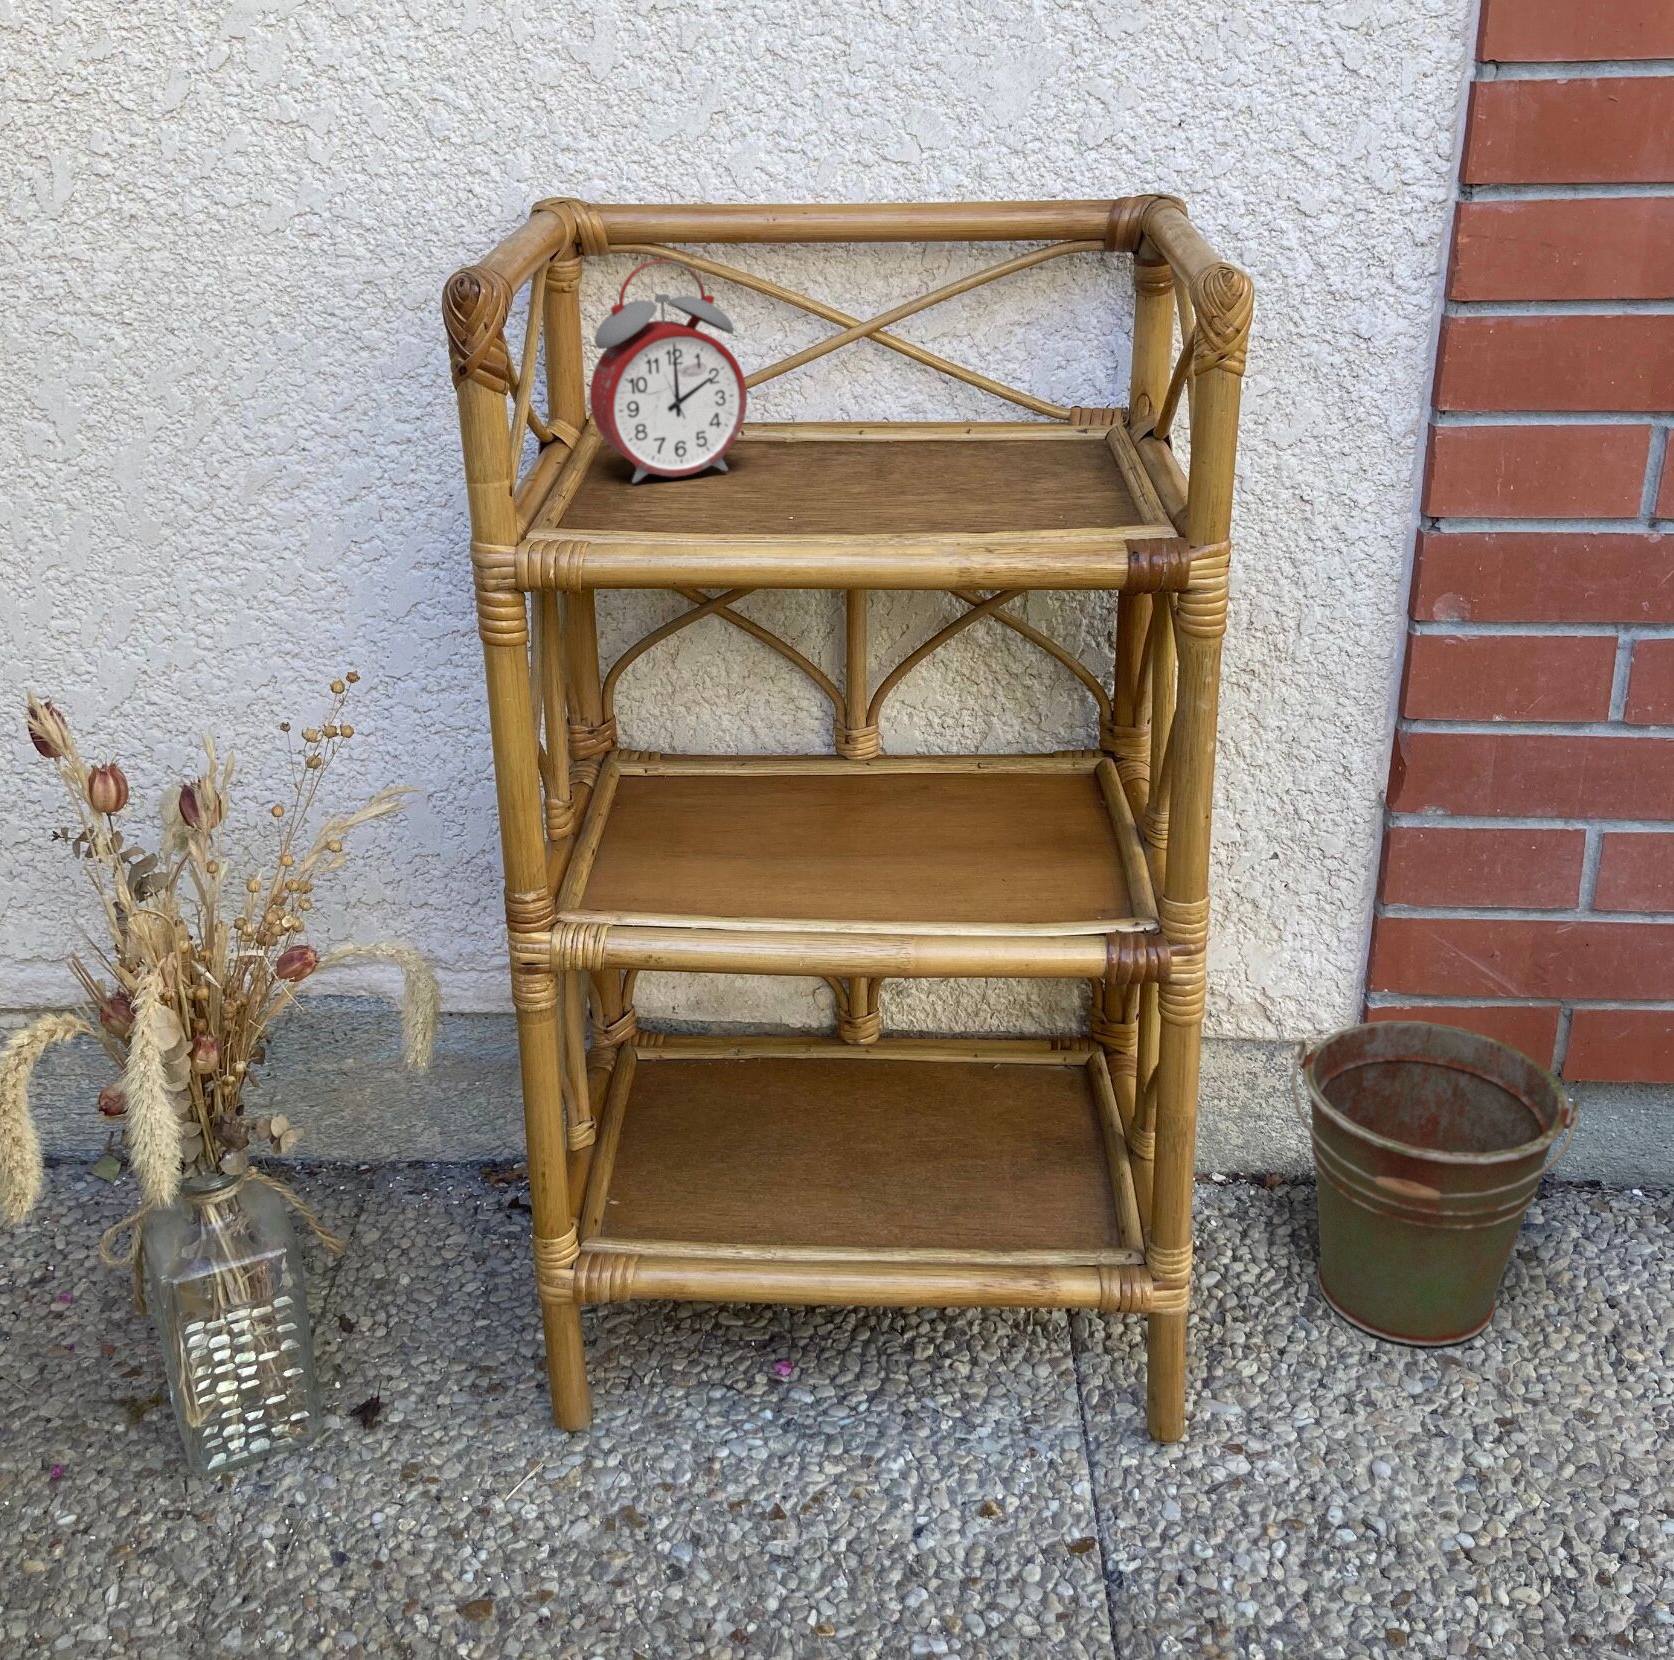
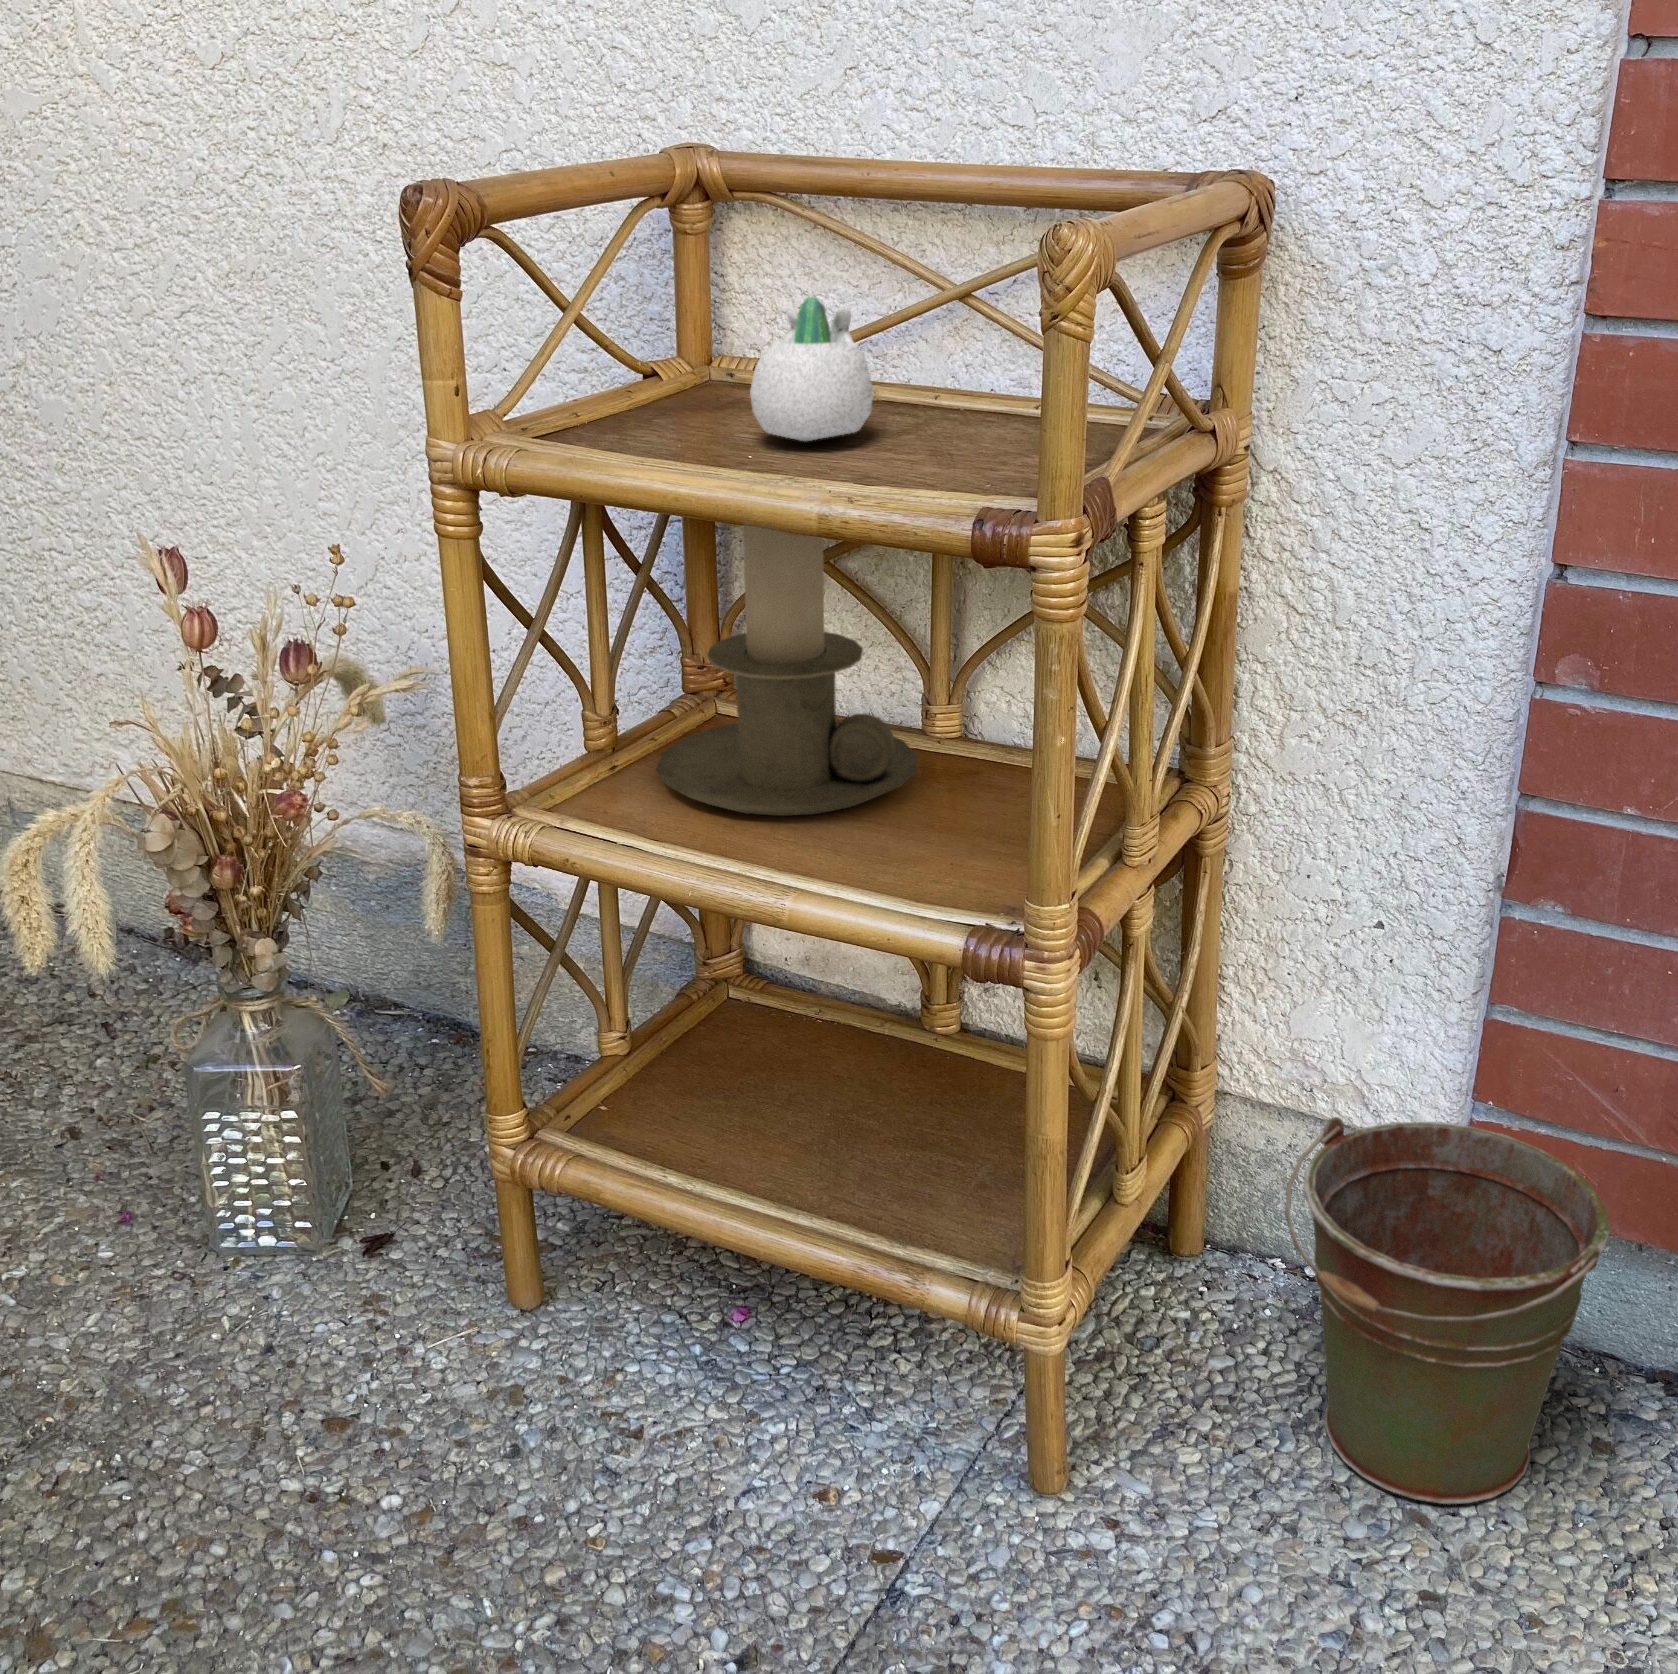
alarm clock: present [590,260,747,483] -> none [642,191,790,406]
succulent planter: none [789,364,912,509] -> present [750,297,873,441]
candle holder: none [652,565,913,882] -> present [656,522,918,816]

